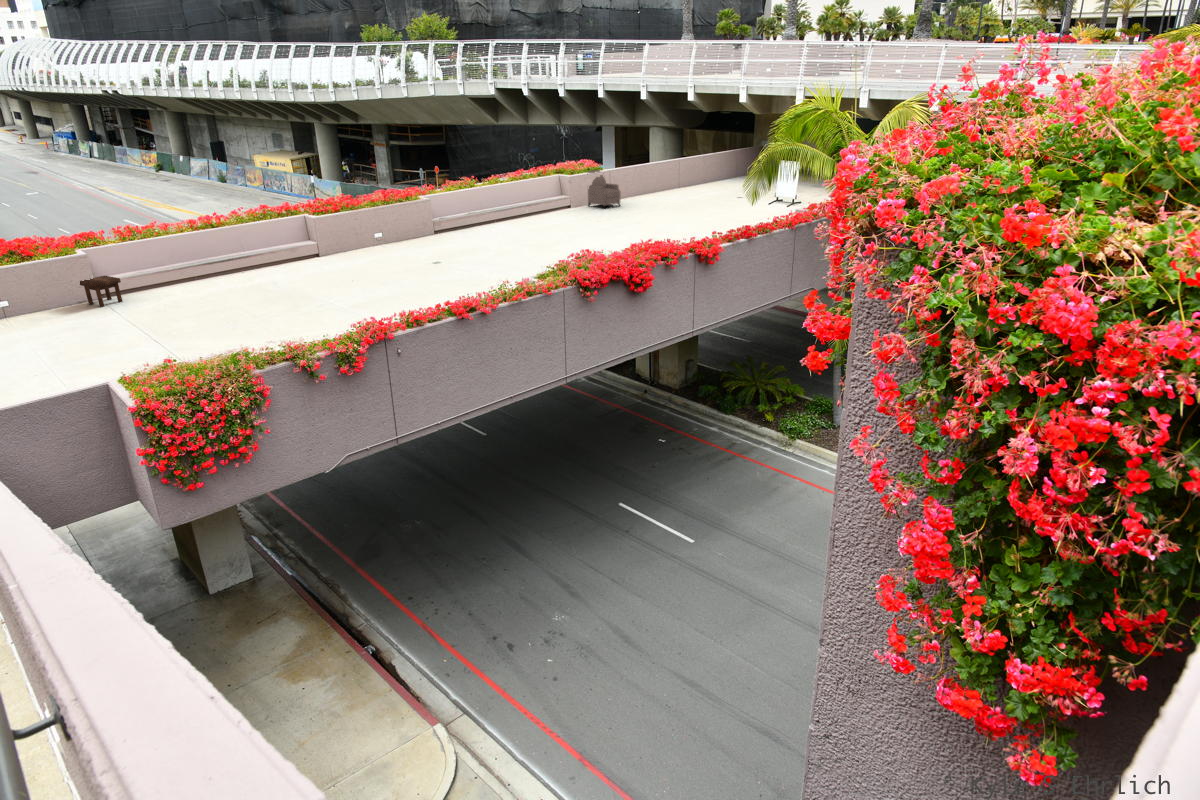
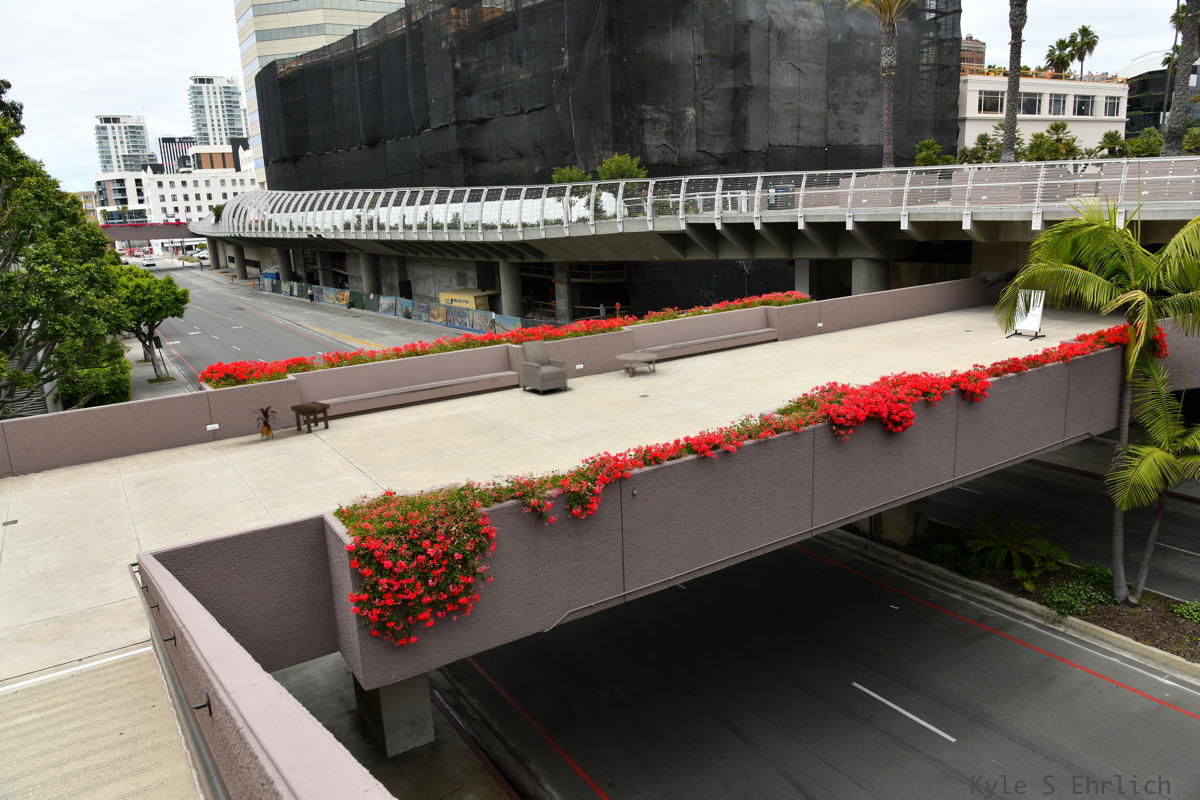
chair: present [588,170,621,208] -> present [521,340,567,395]
round table: none [413,222,453,245] -> present [616,353,658,376]
house plant: none [33,281,70,315] -> present [256,406,276,437]

